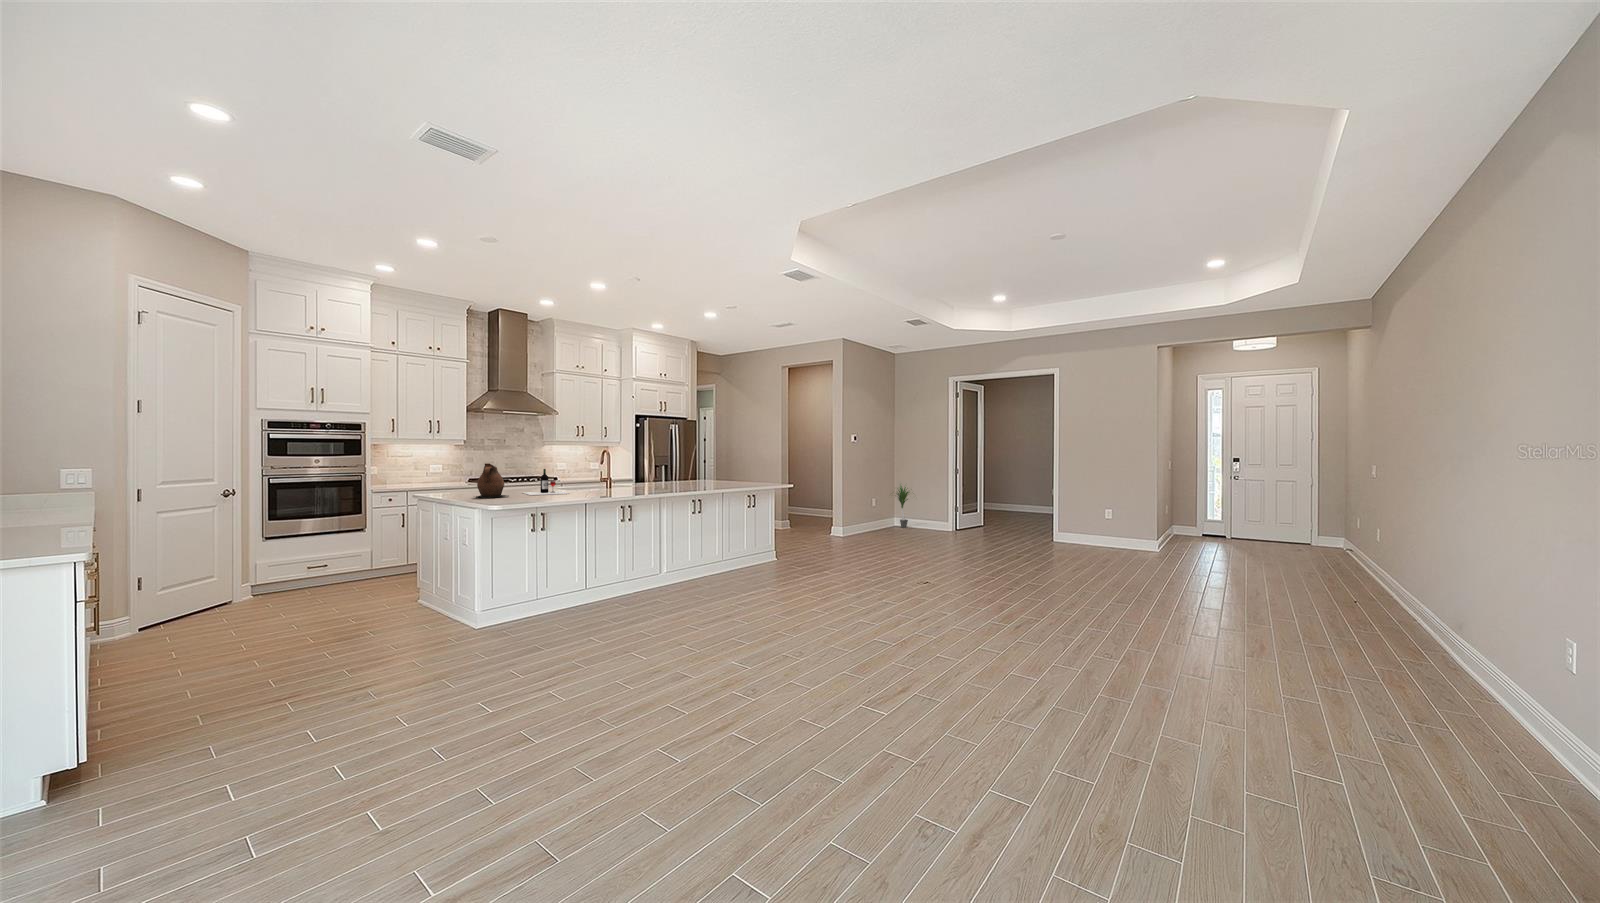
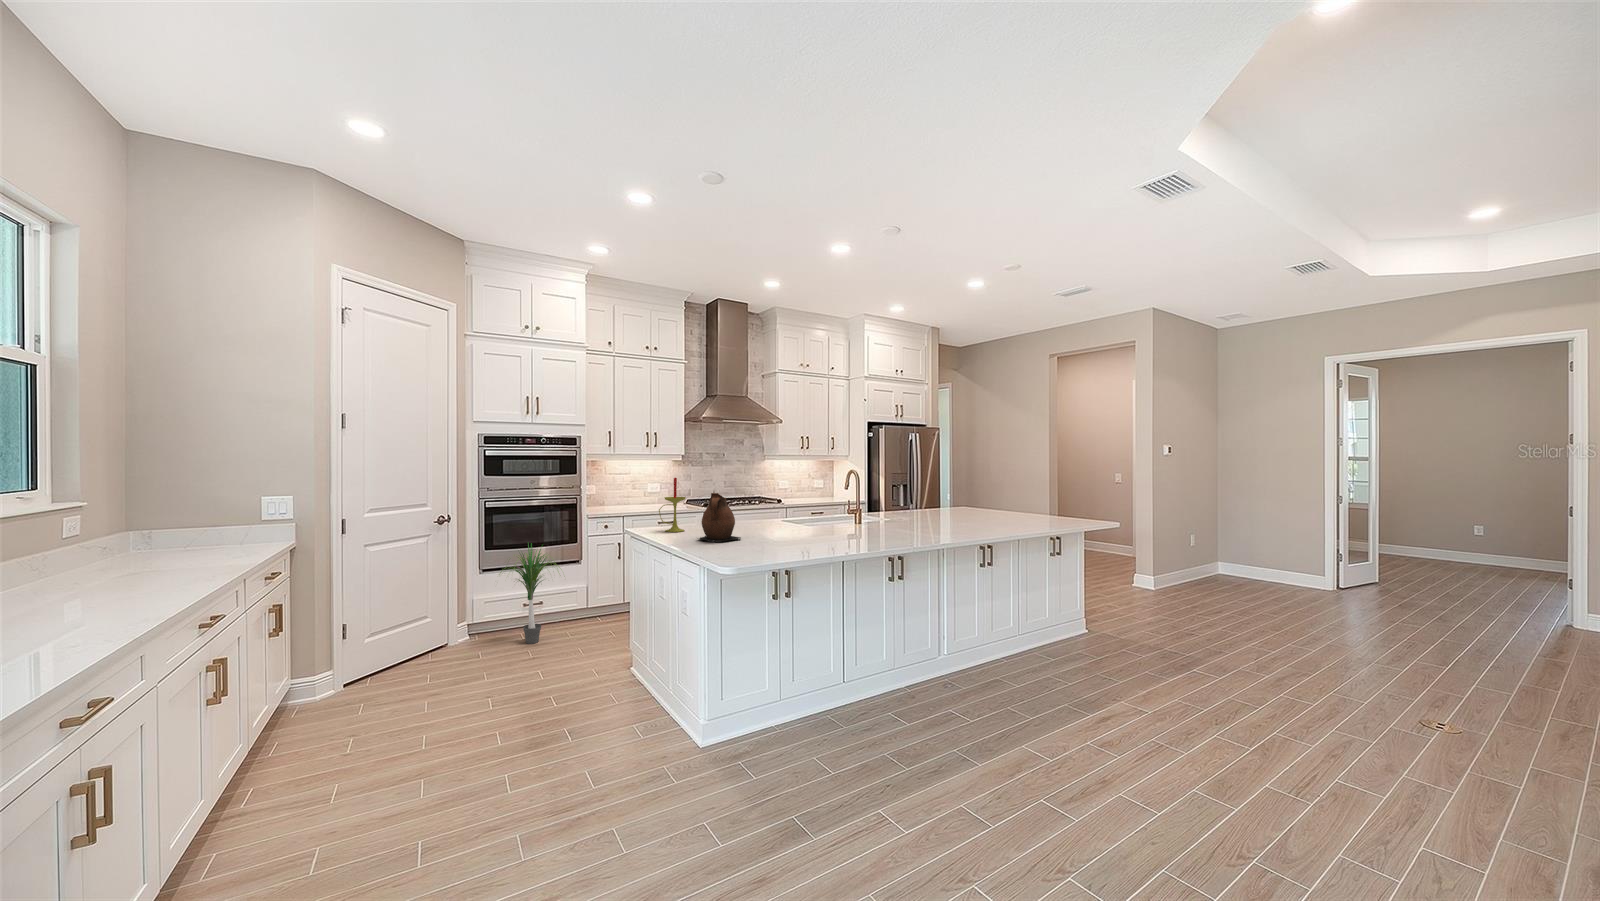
candle: none [442,453,465,495] -> present [659,478,686,532]
wine bottle: present [525,469,568,495] -> none [754,498,818,537]
potted plant: present [896,486,909,527] -> present [500,545,560,644]

